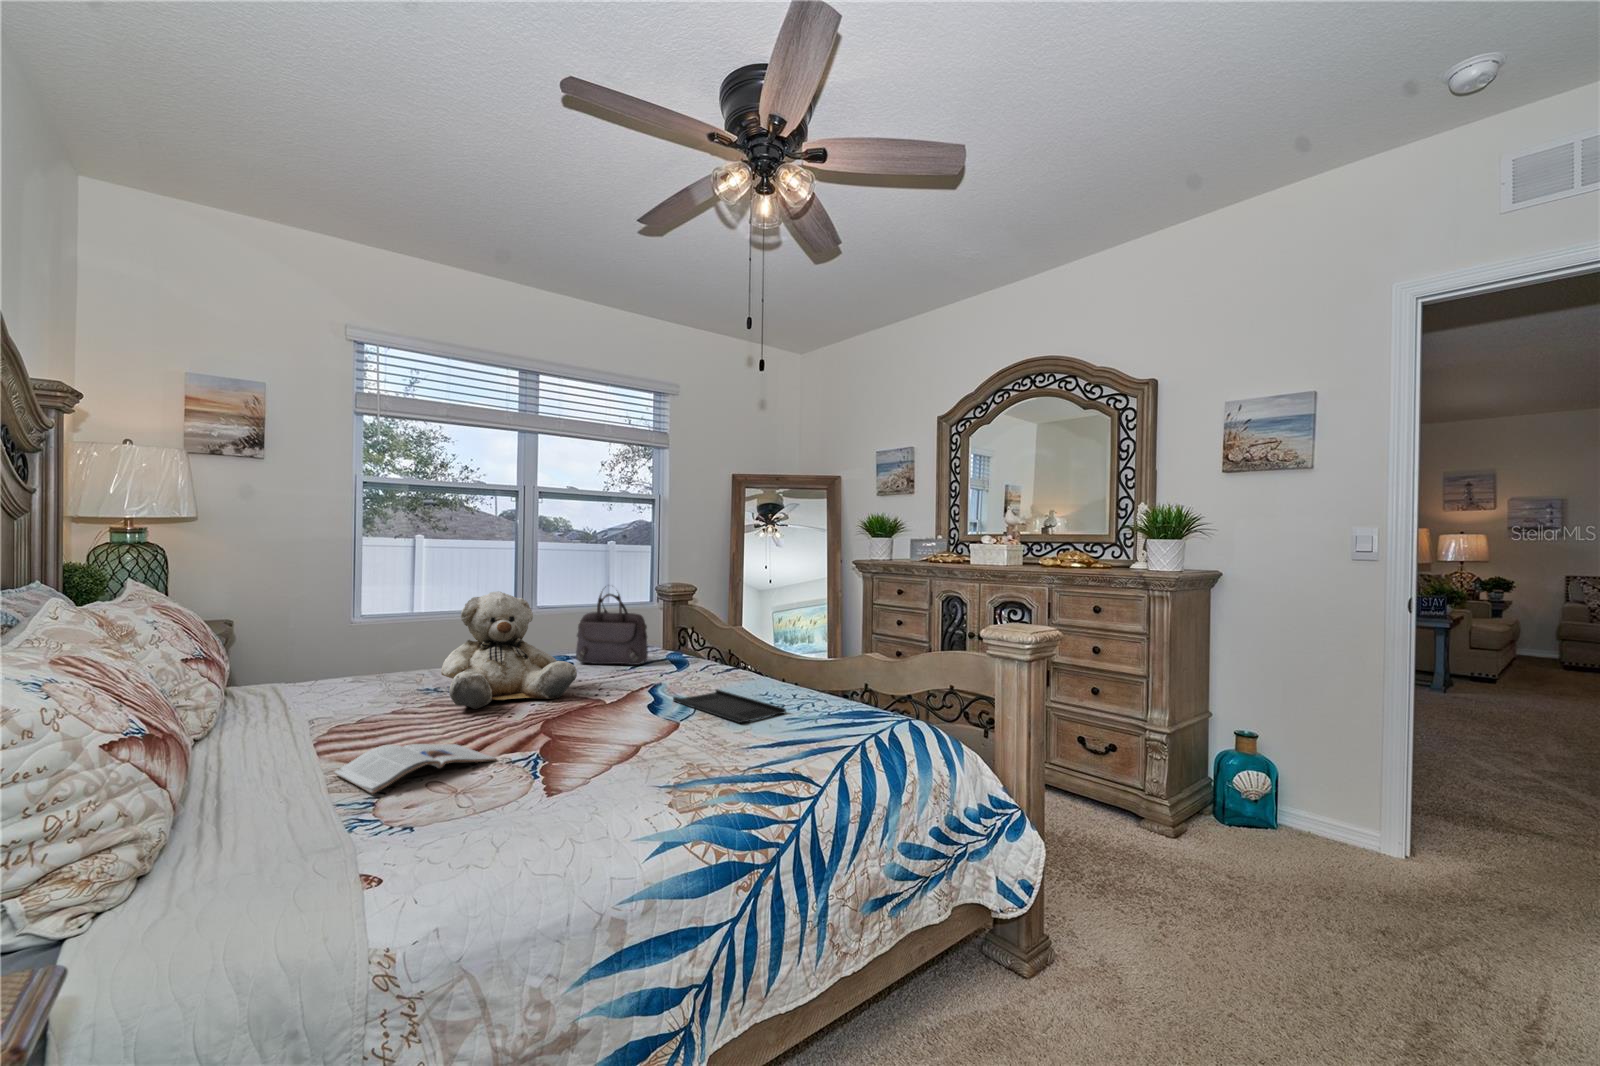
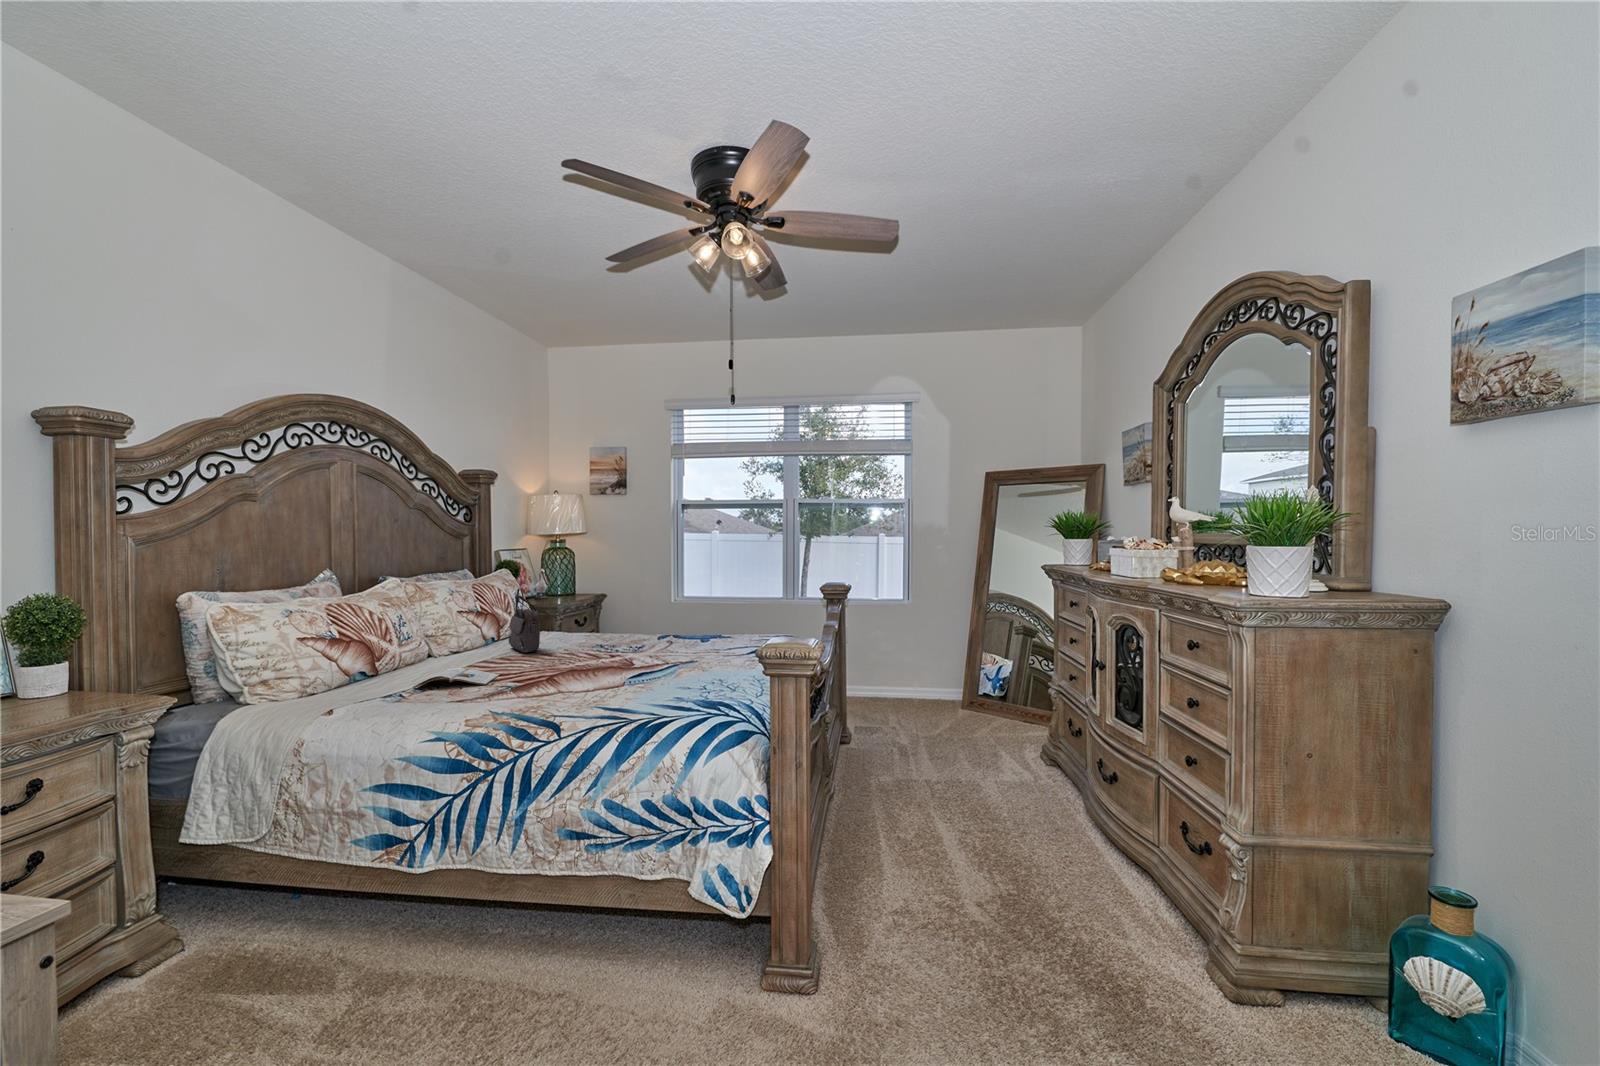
teddy bear: present [441,591,577,709] -> none [544,585,630,660]
handbag: present [576,593,648,665] -> present [509,588,540,653]
tray: present [673,690,786,723] -> none [622,669,688,690]

